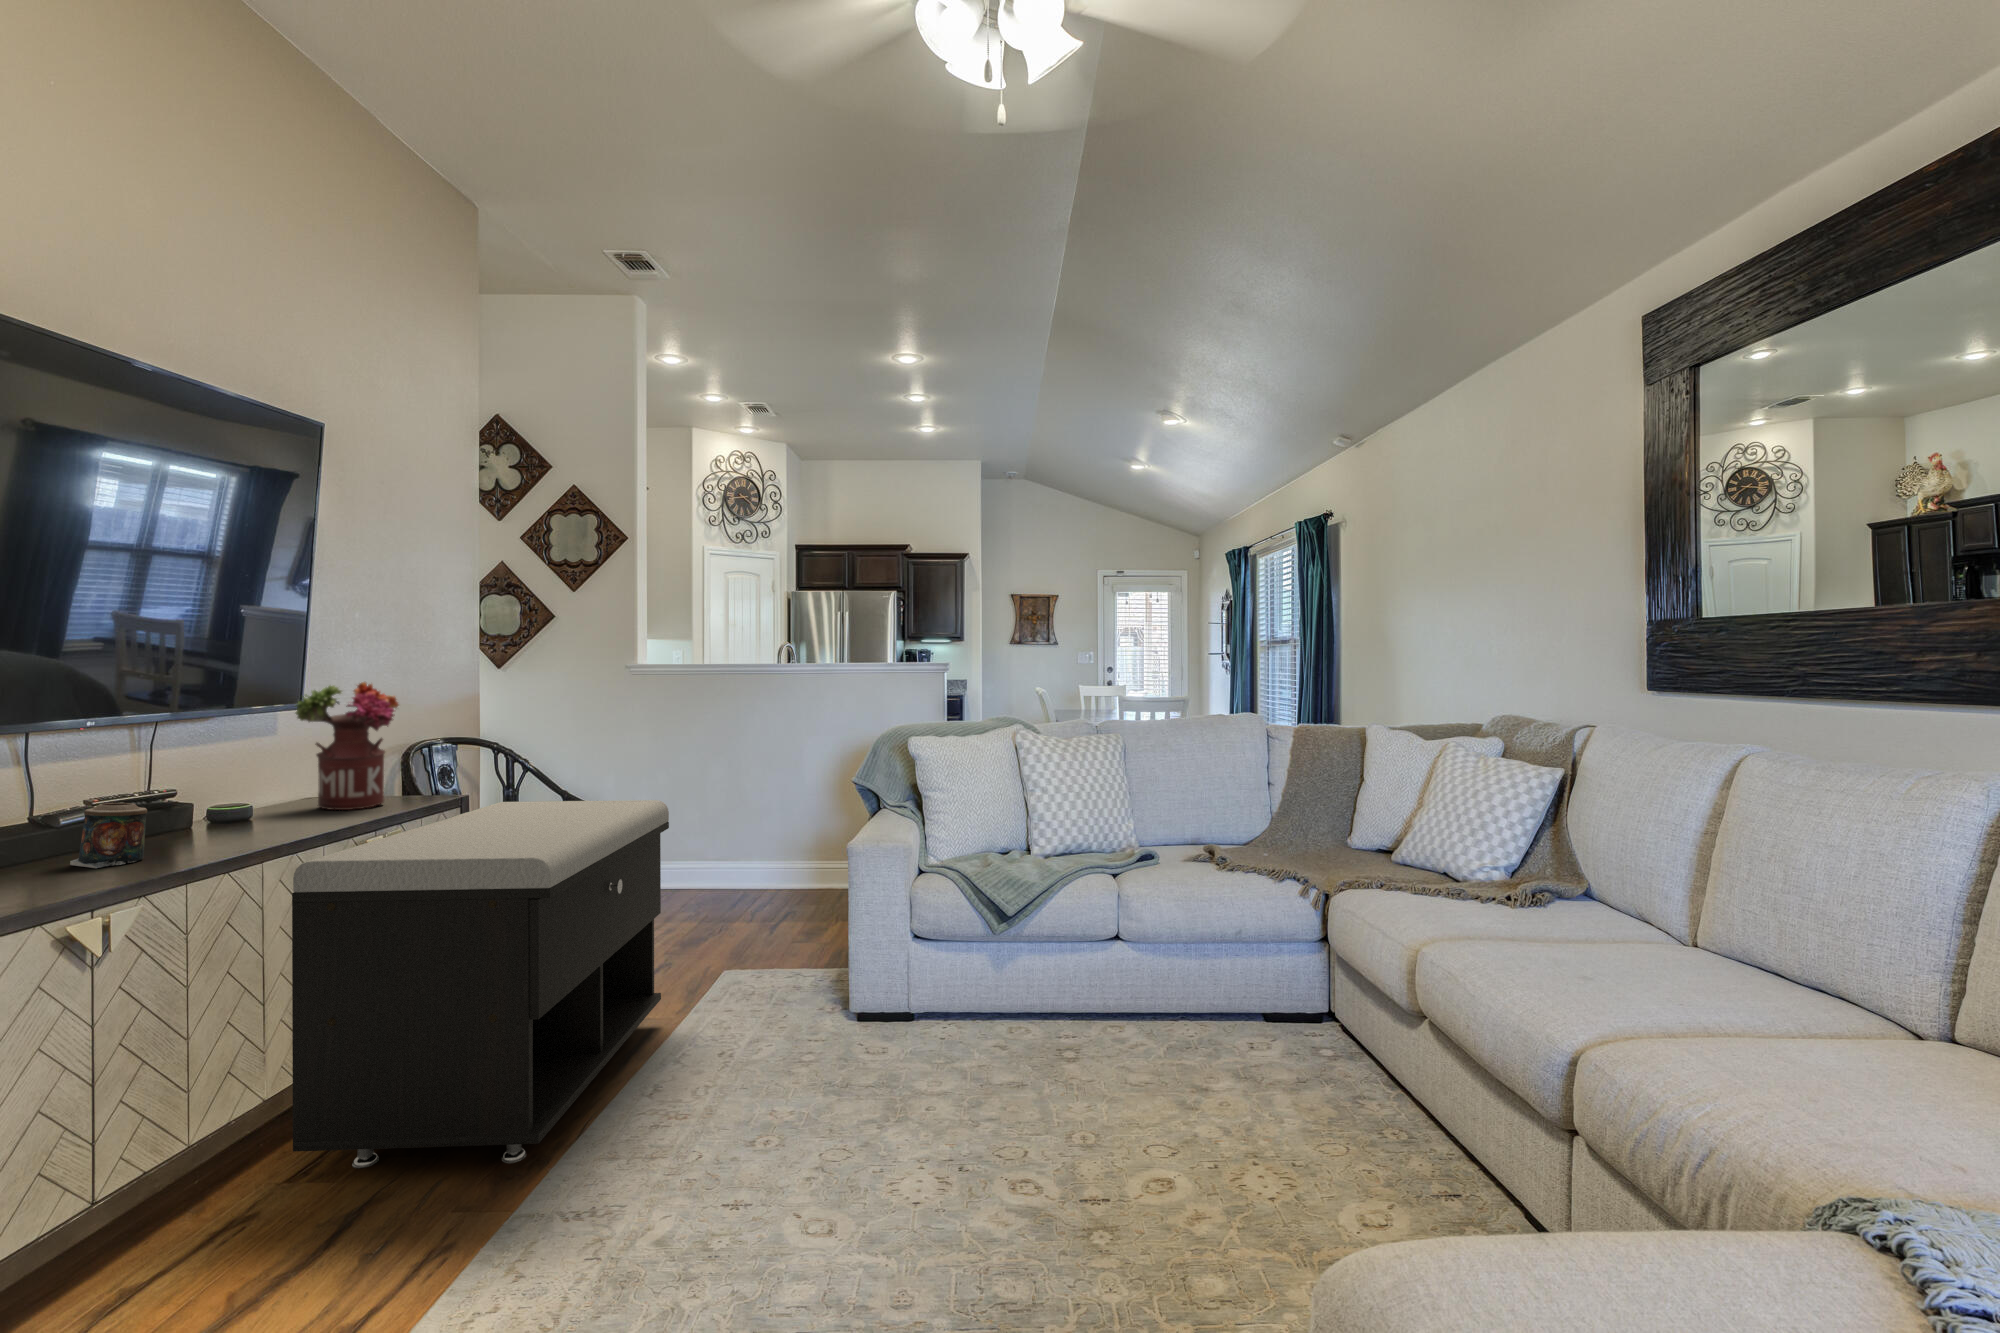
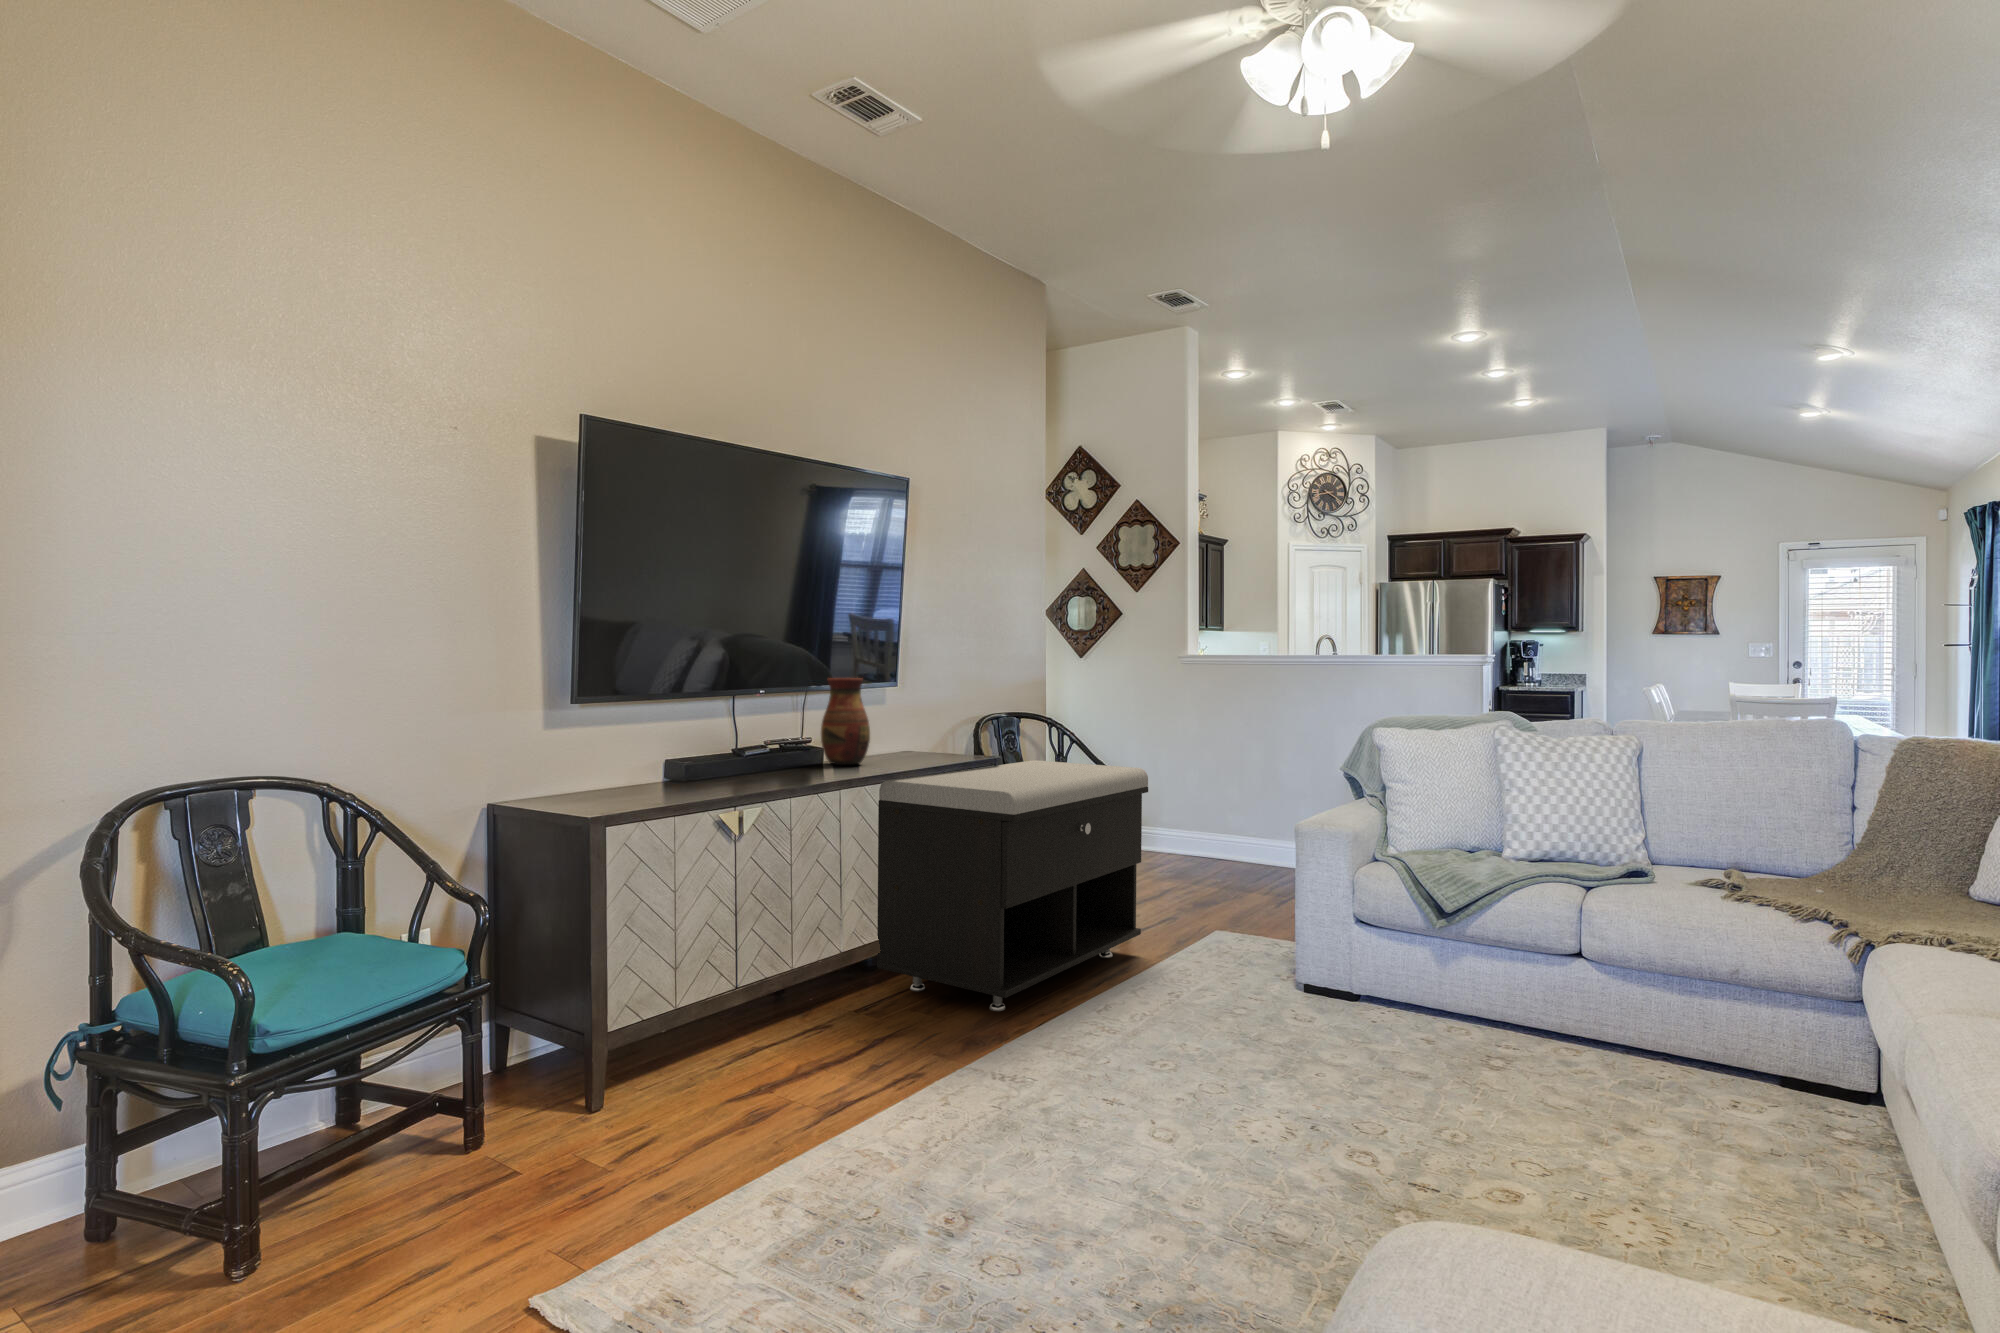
flower arrangement: present [295,682,399,810] -> none [904,666,967,755]
vase: none [160,705,261,846] -> present [821,678,870,765]
candle: present [70,803,147,868] -> none [776,733,810,770]

